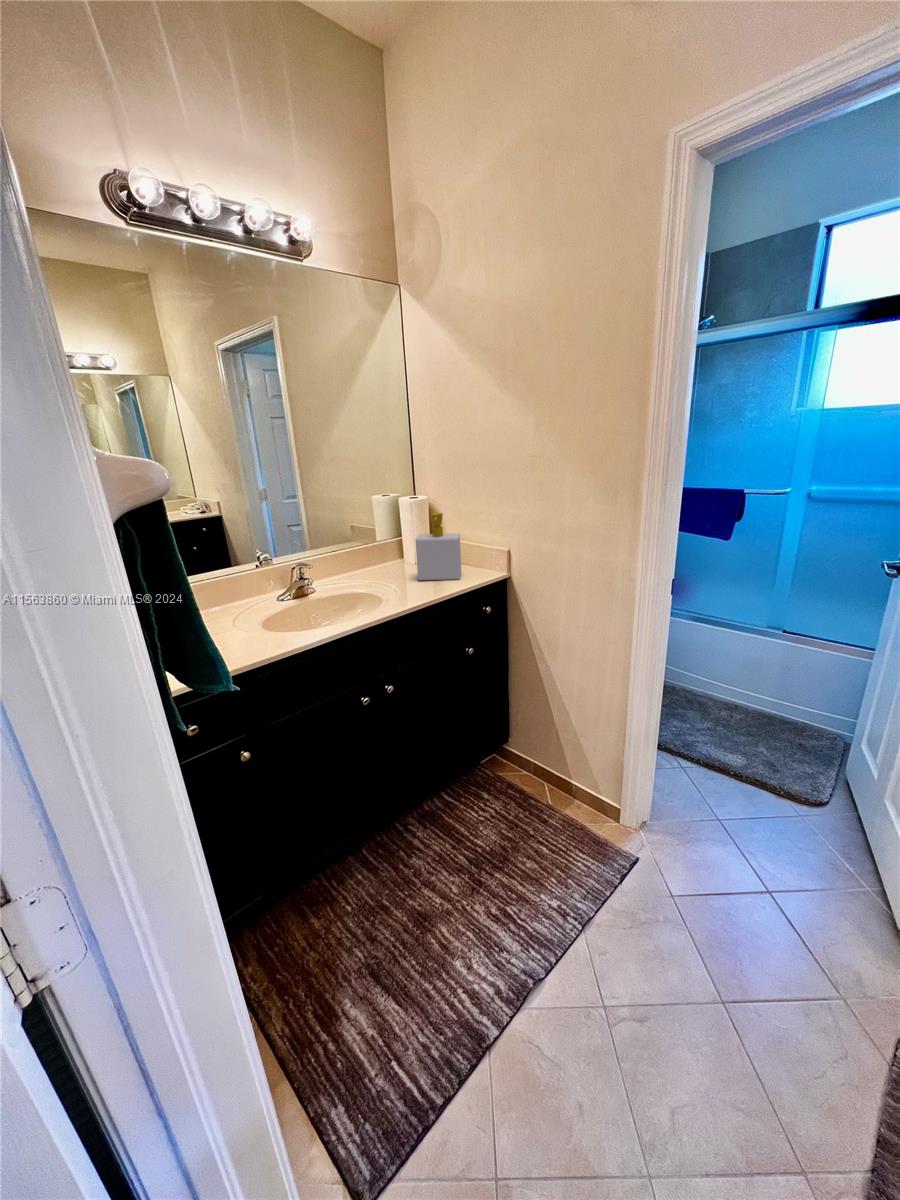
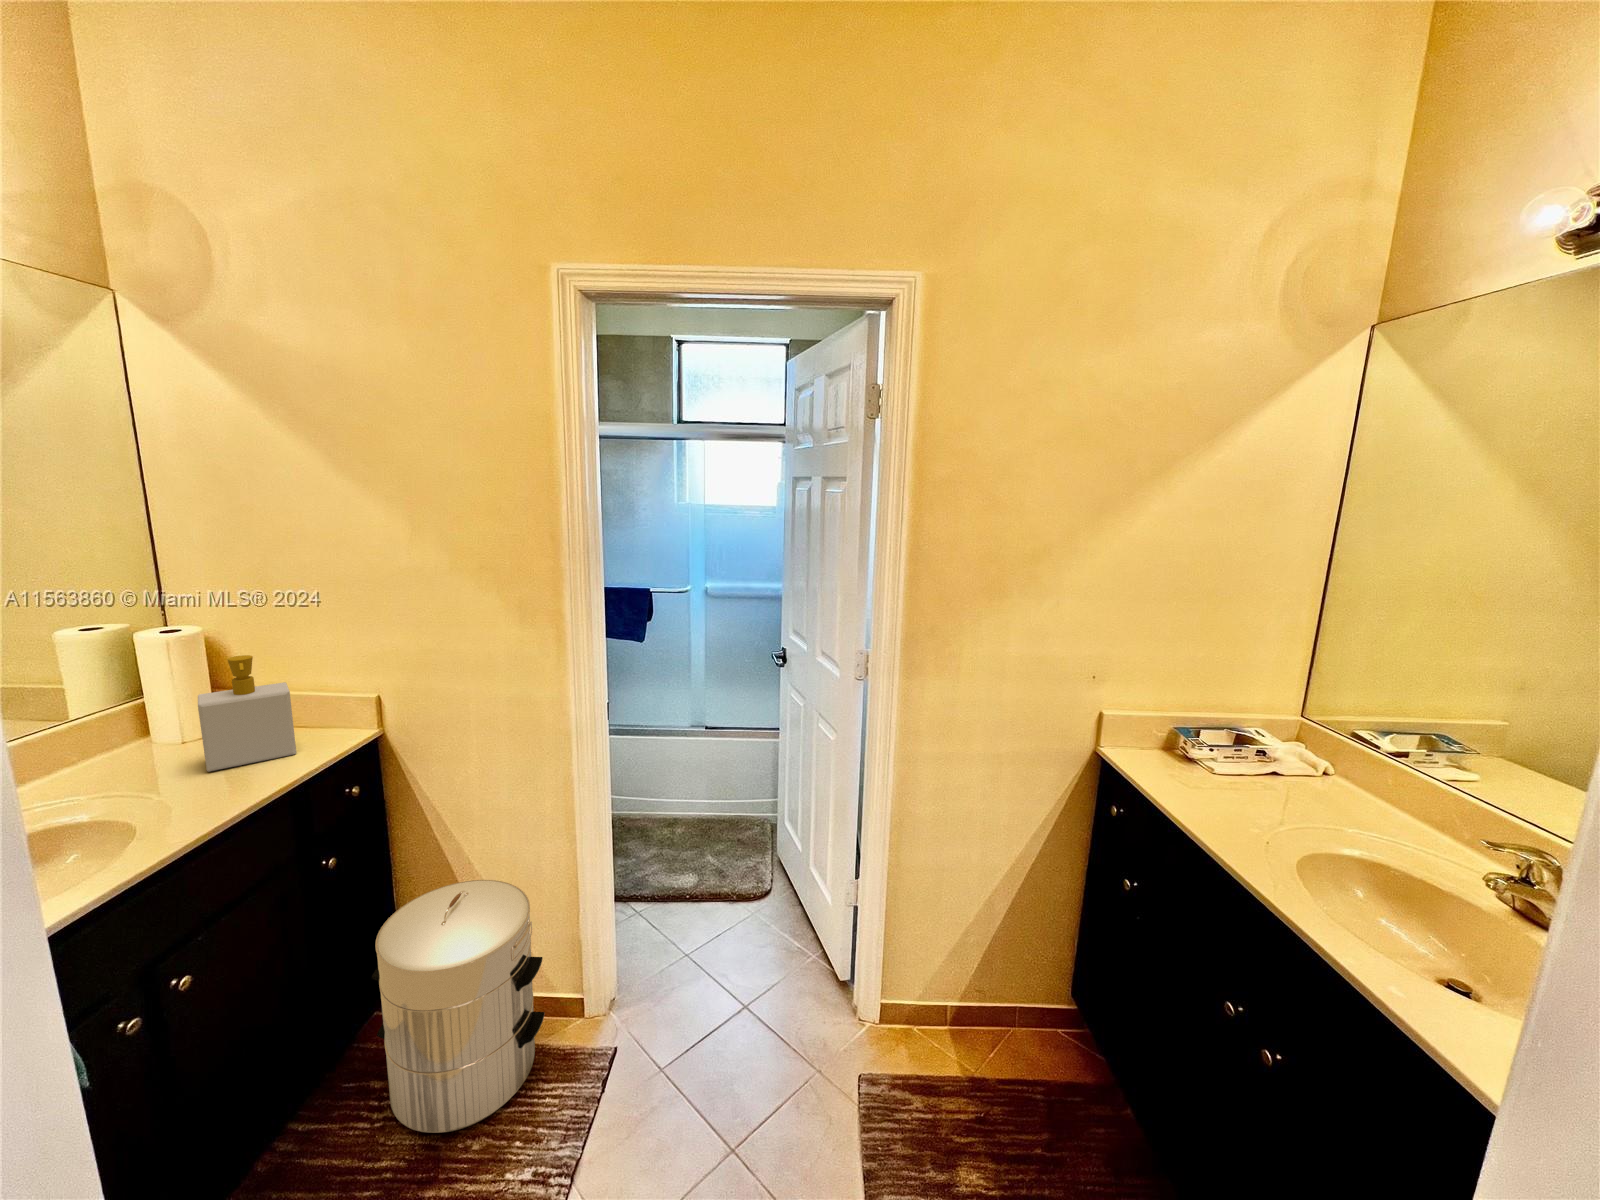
waste bin: none [486,690,590,851] -> present [372,880,545,1133]

